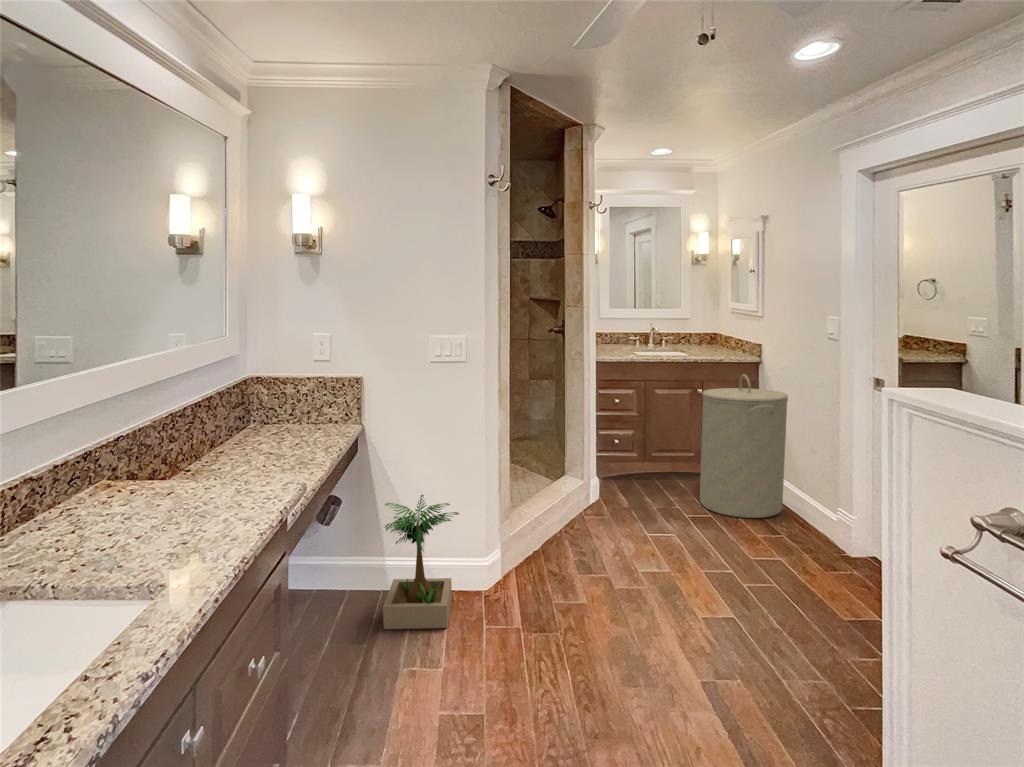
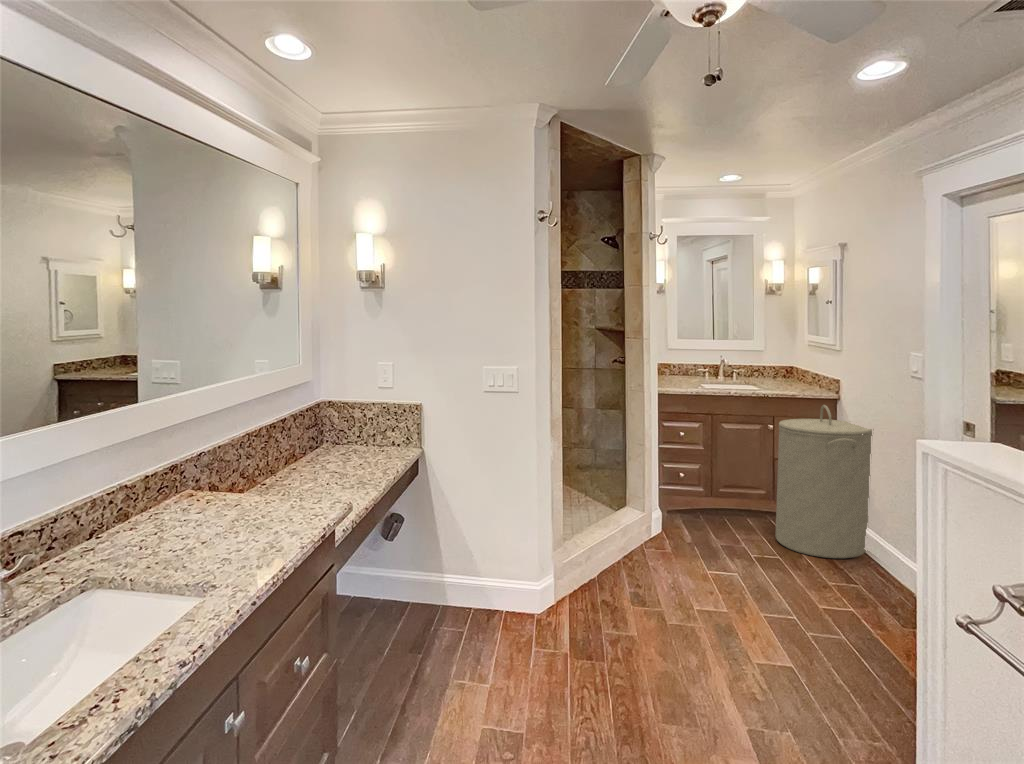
potted plant: present [383,495,459,629] -> none [434,514,520,648]

